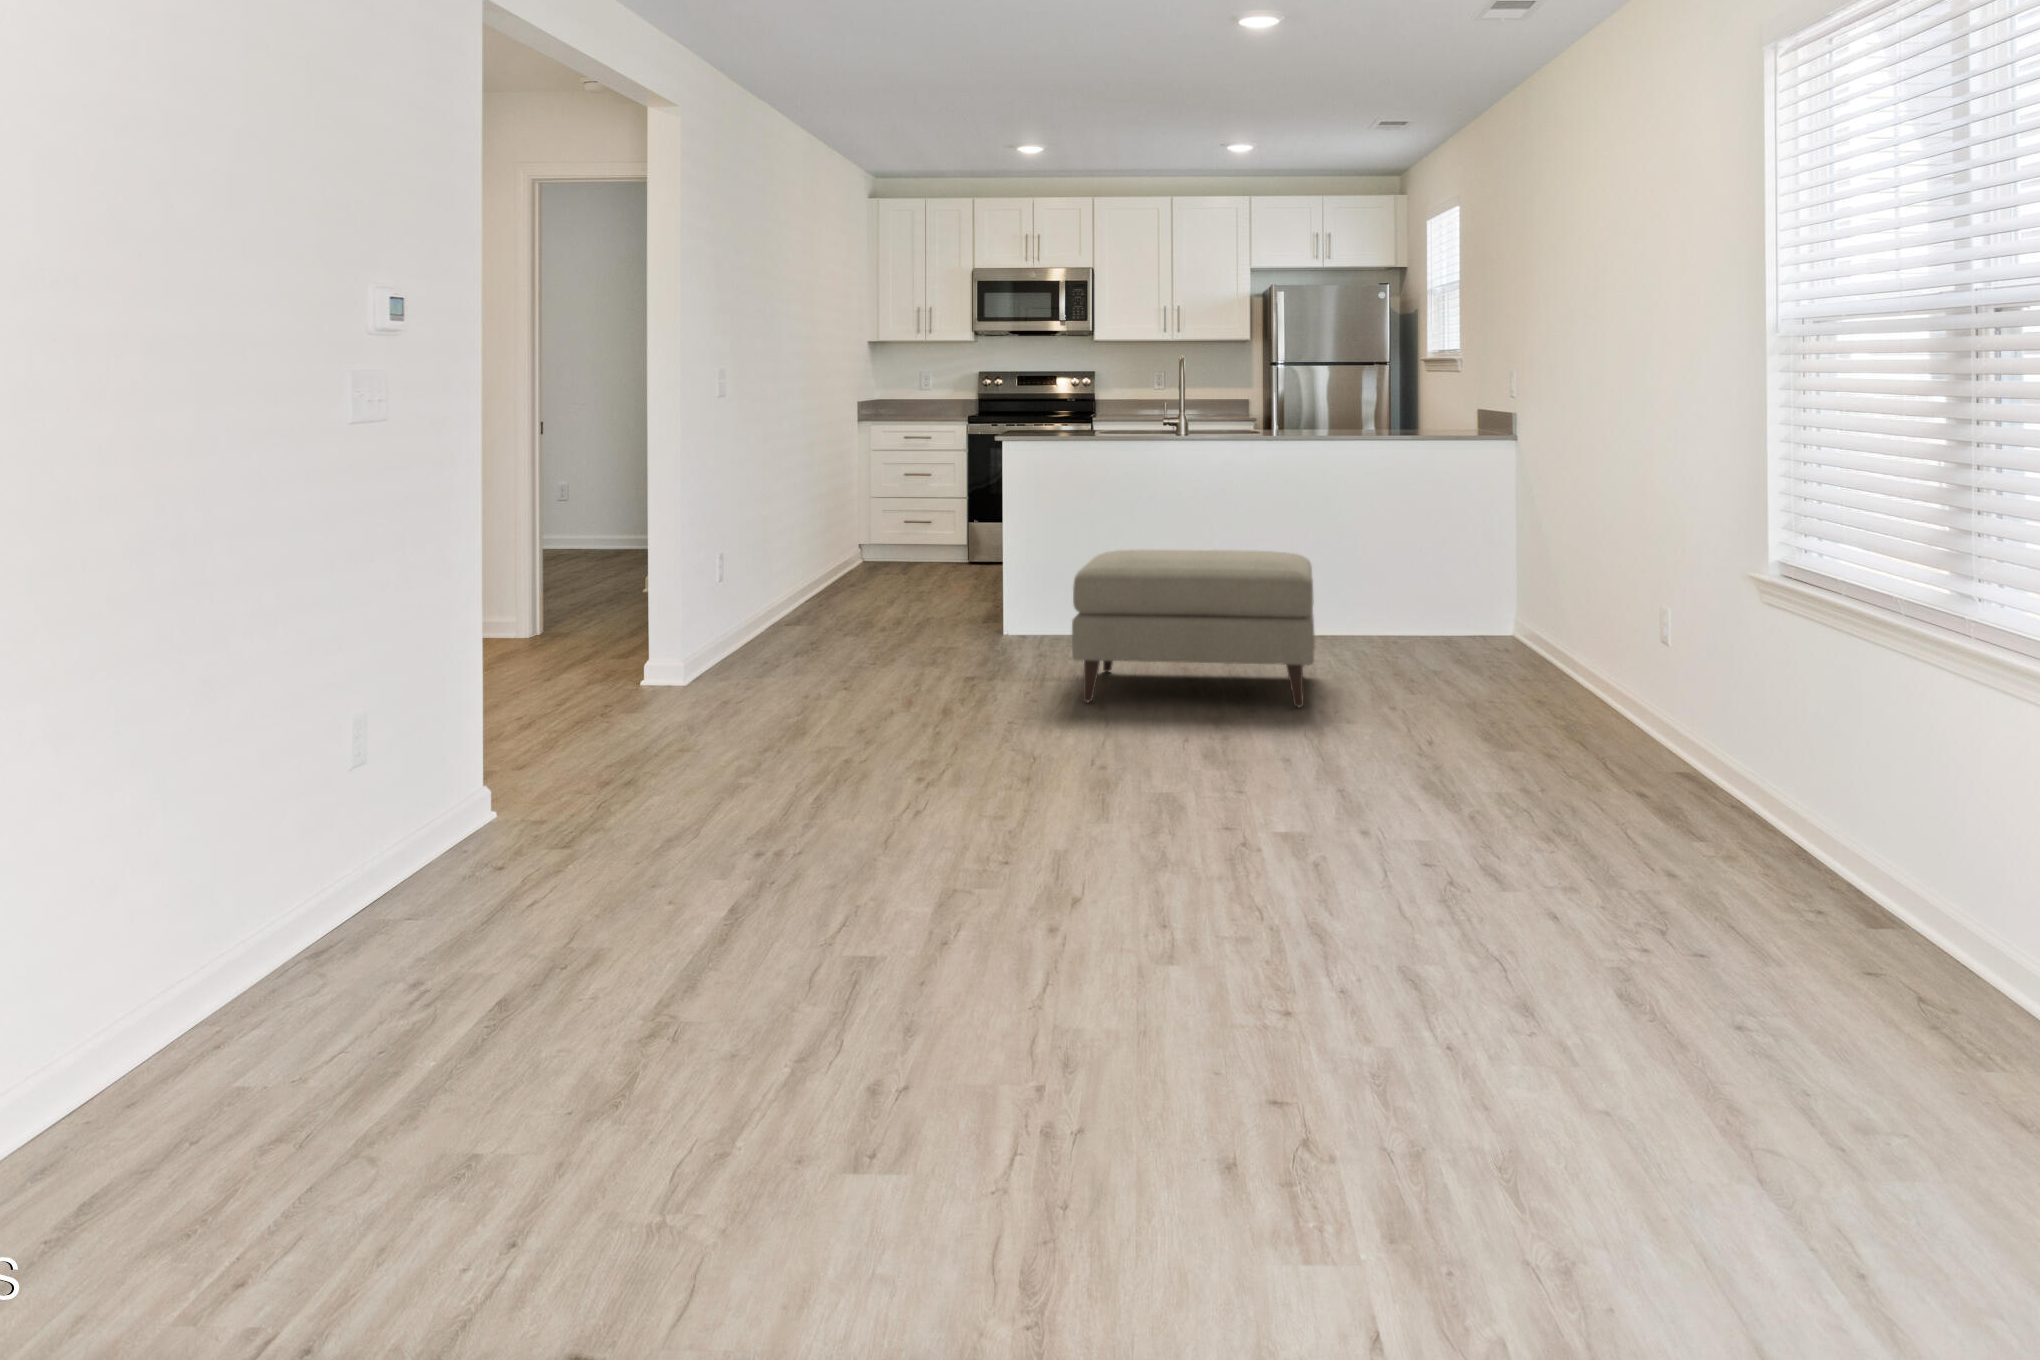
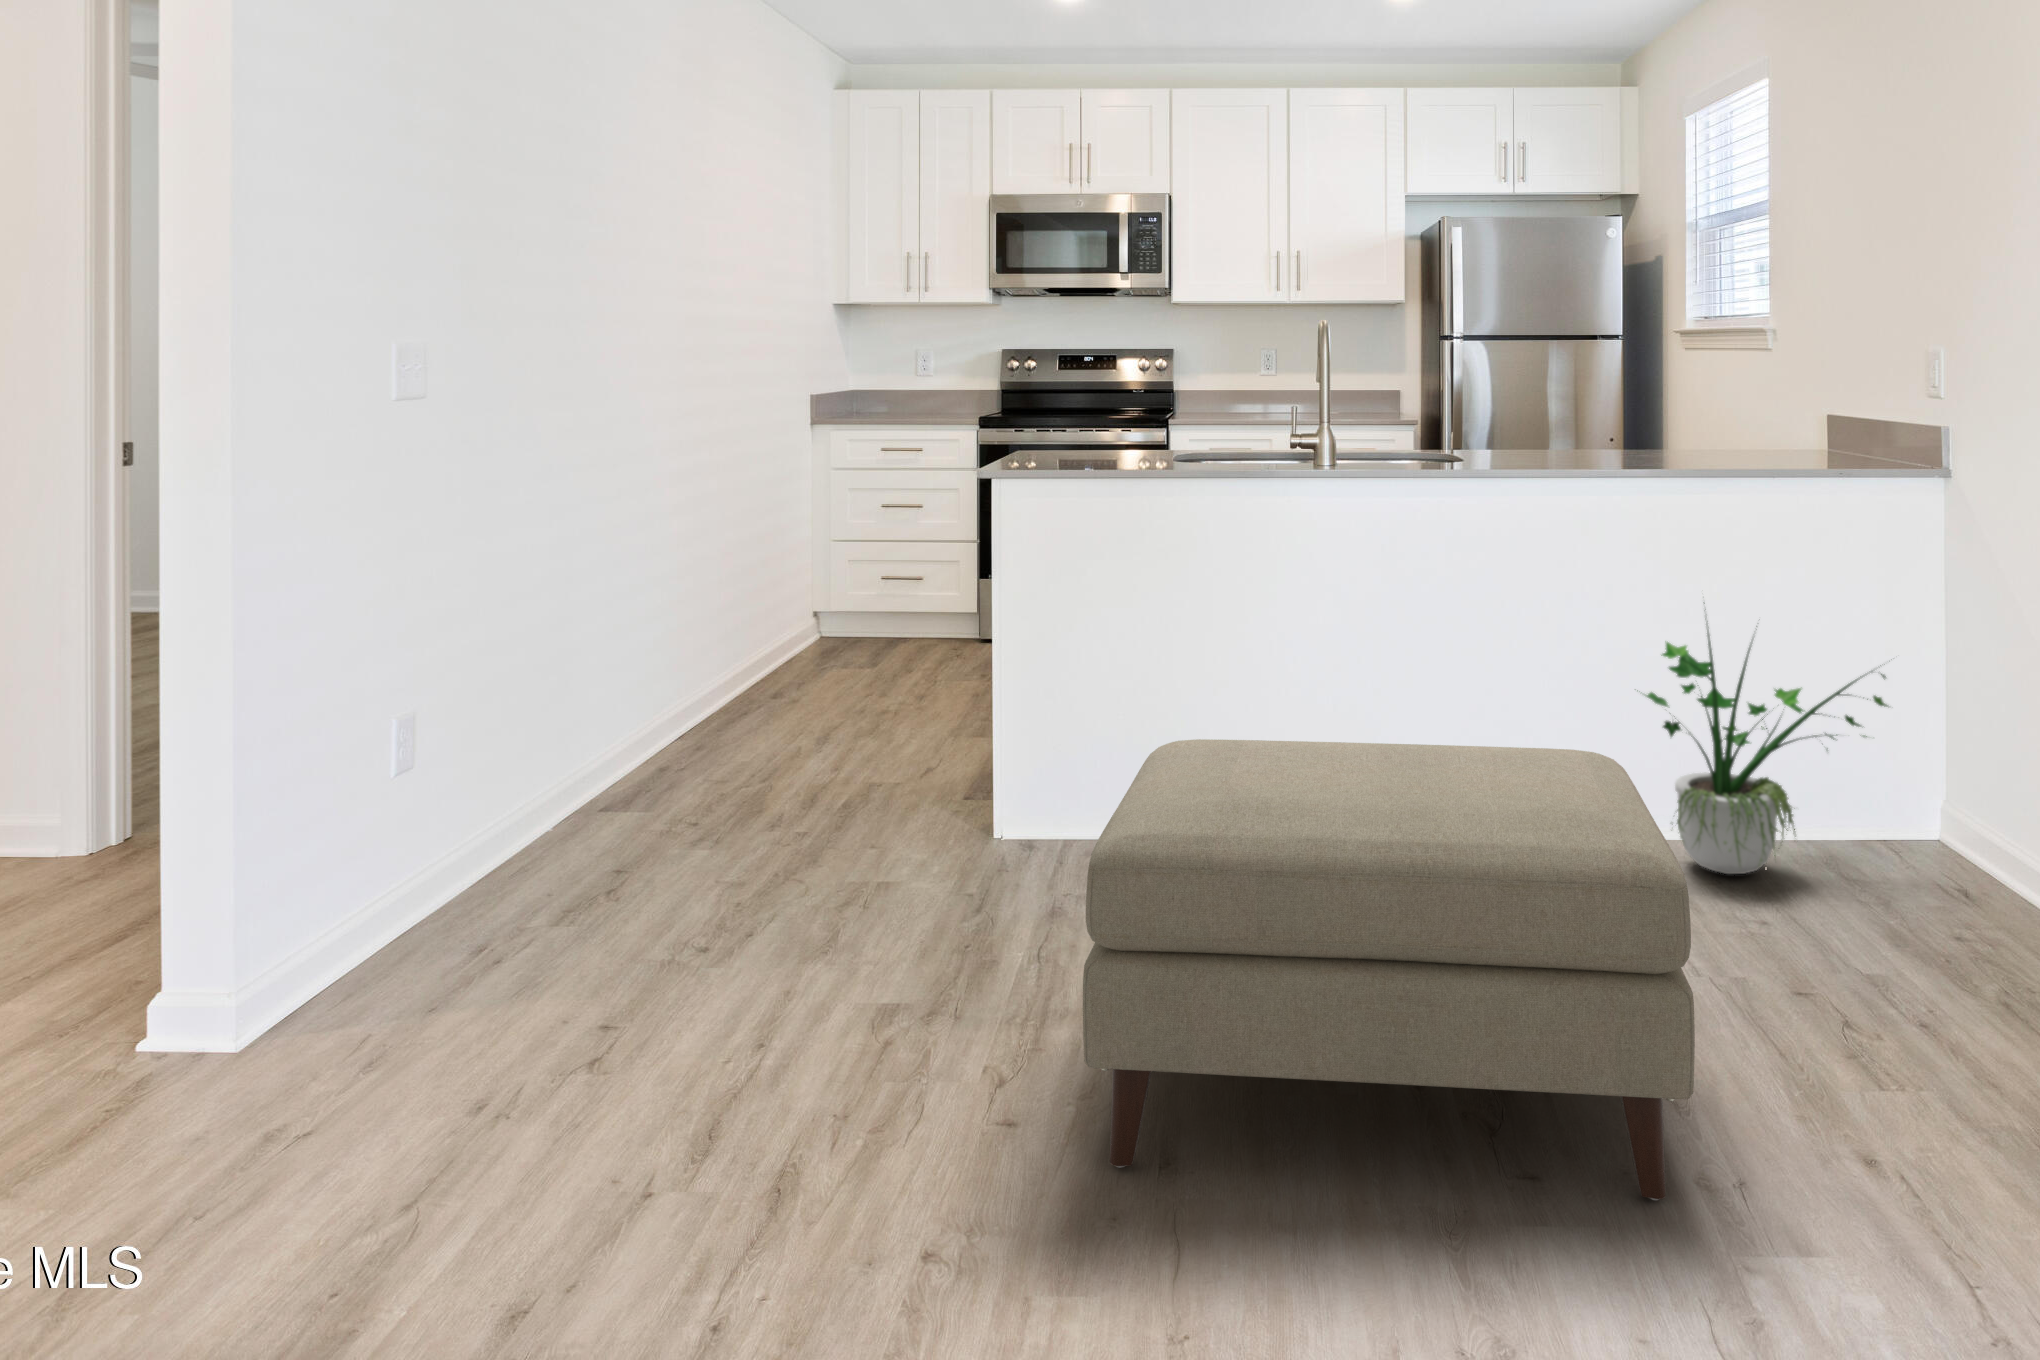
potted plant: none [1341,497,1481,642] -> present [1637,603,1888,874]

